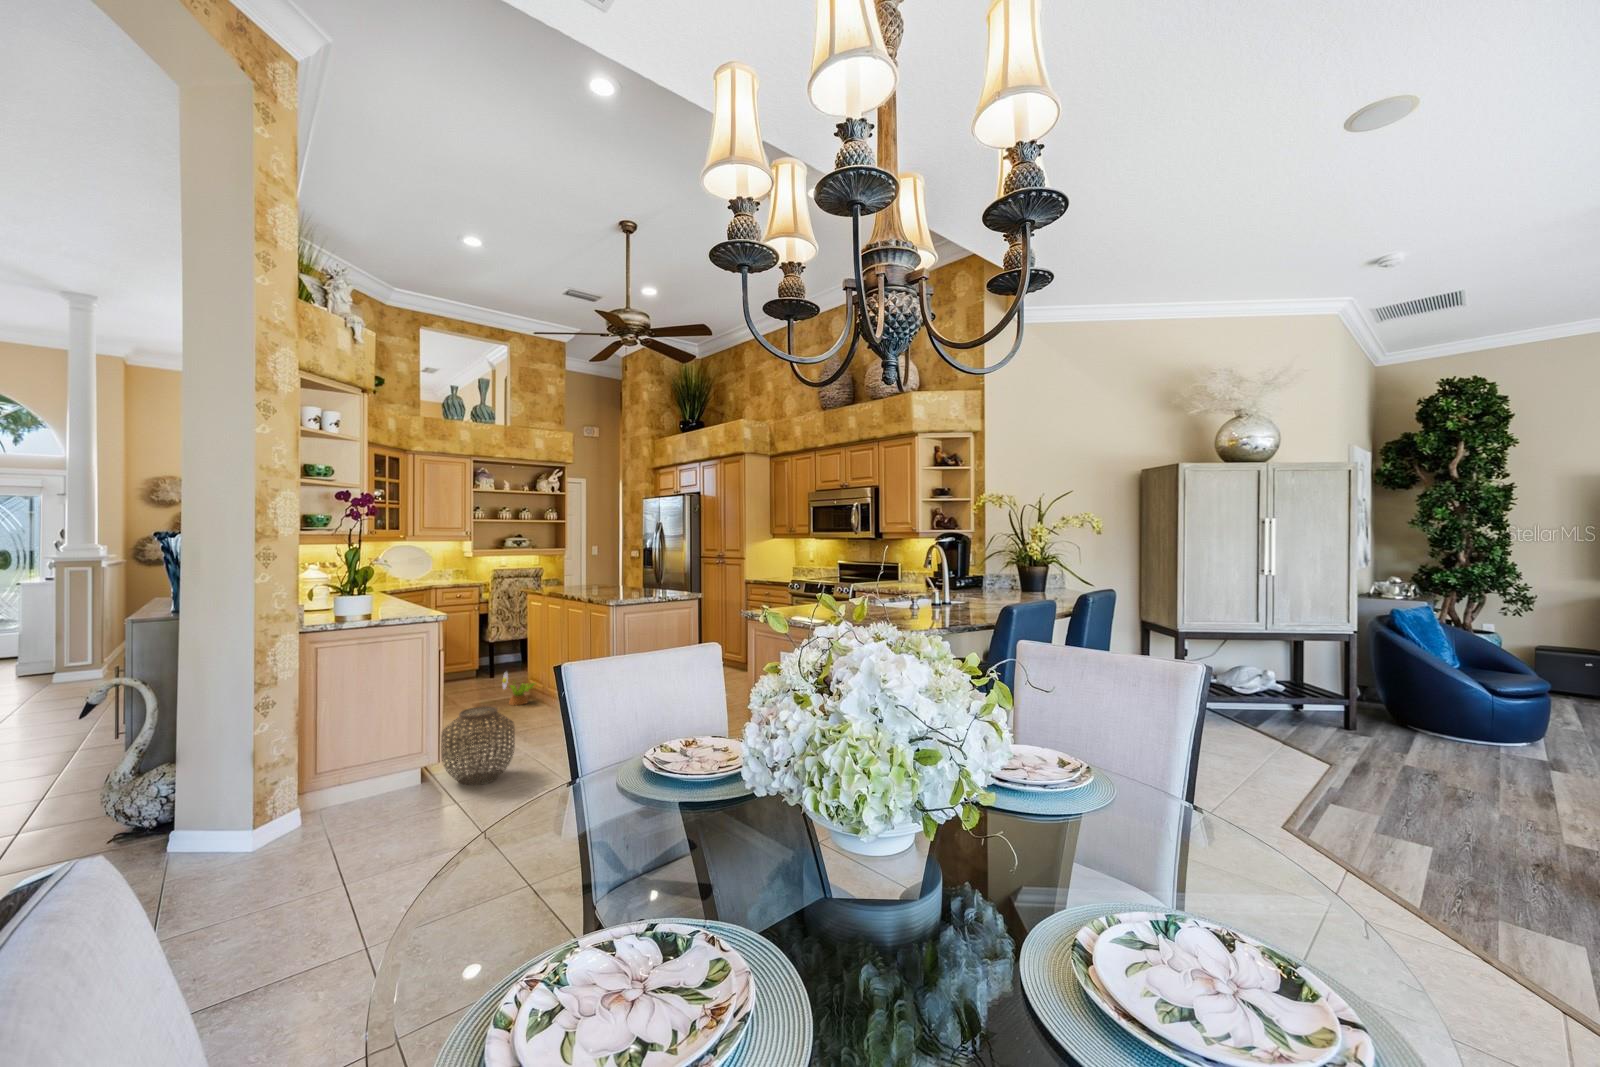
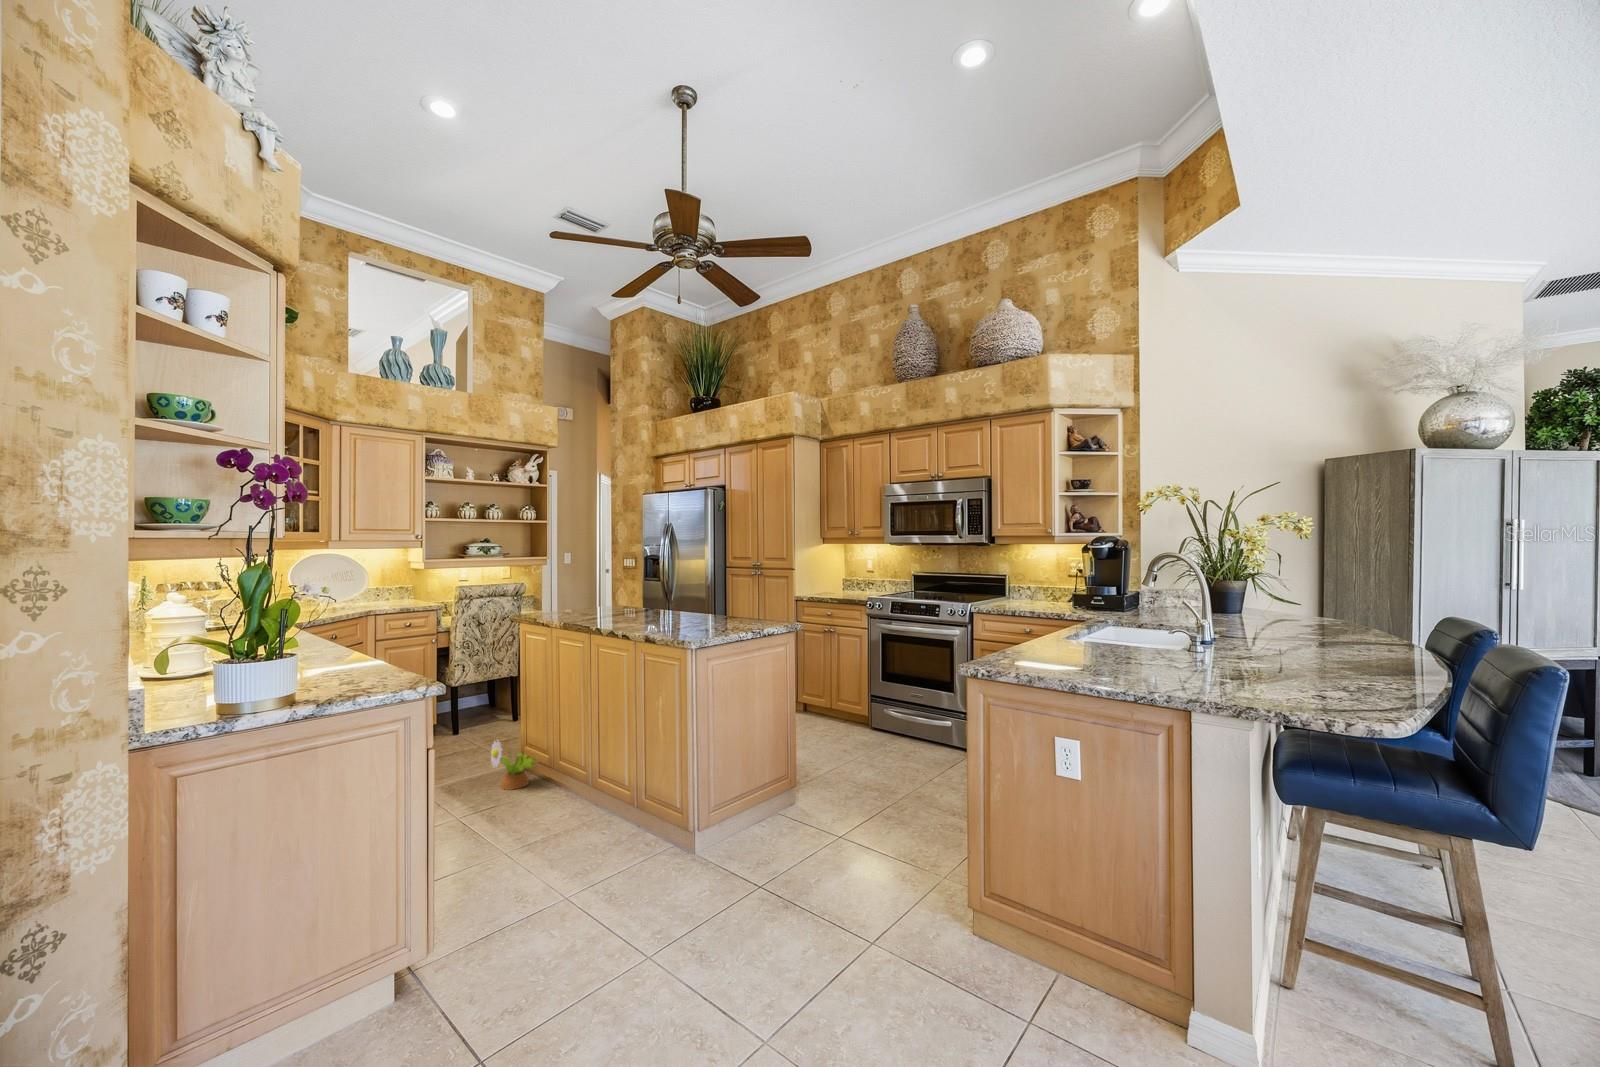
woven basket: present [441,706,515,785] -> none [441,843,575,1006]

